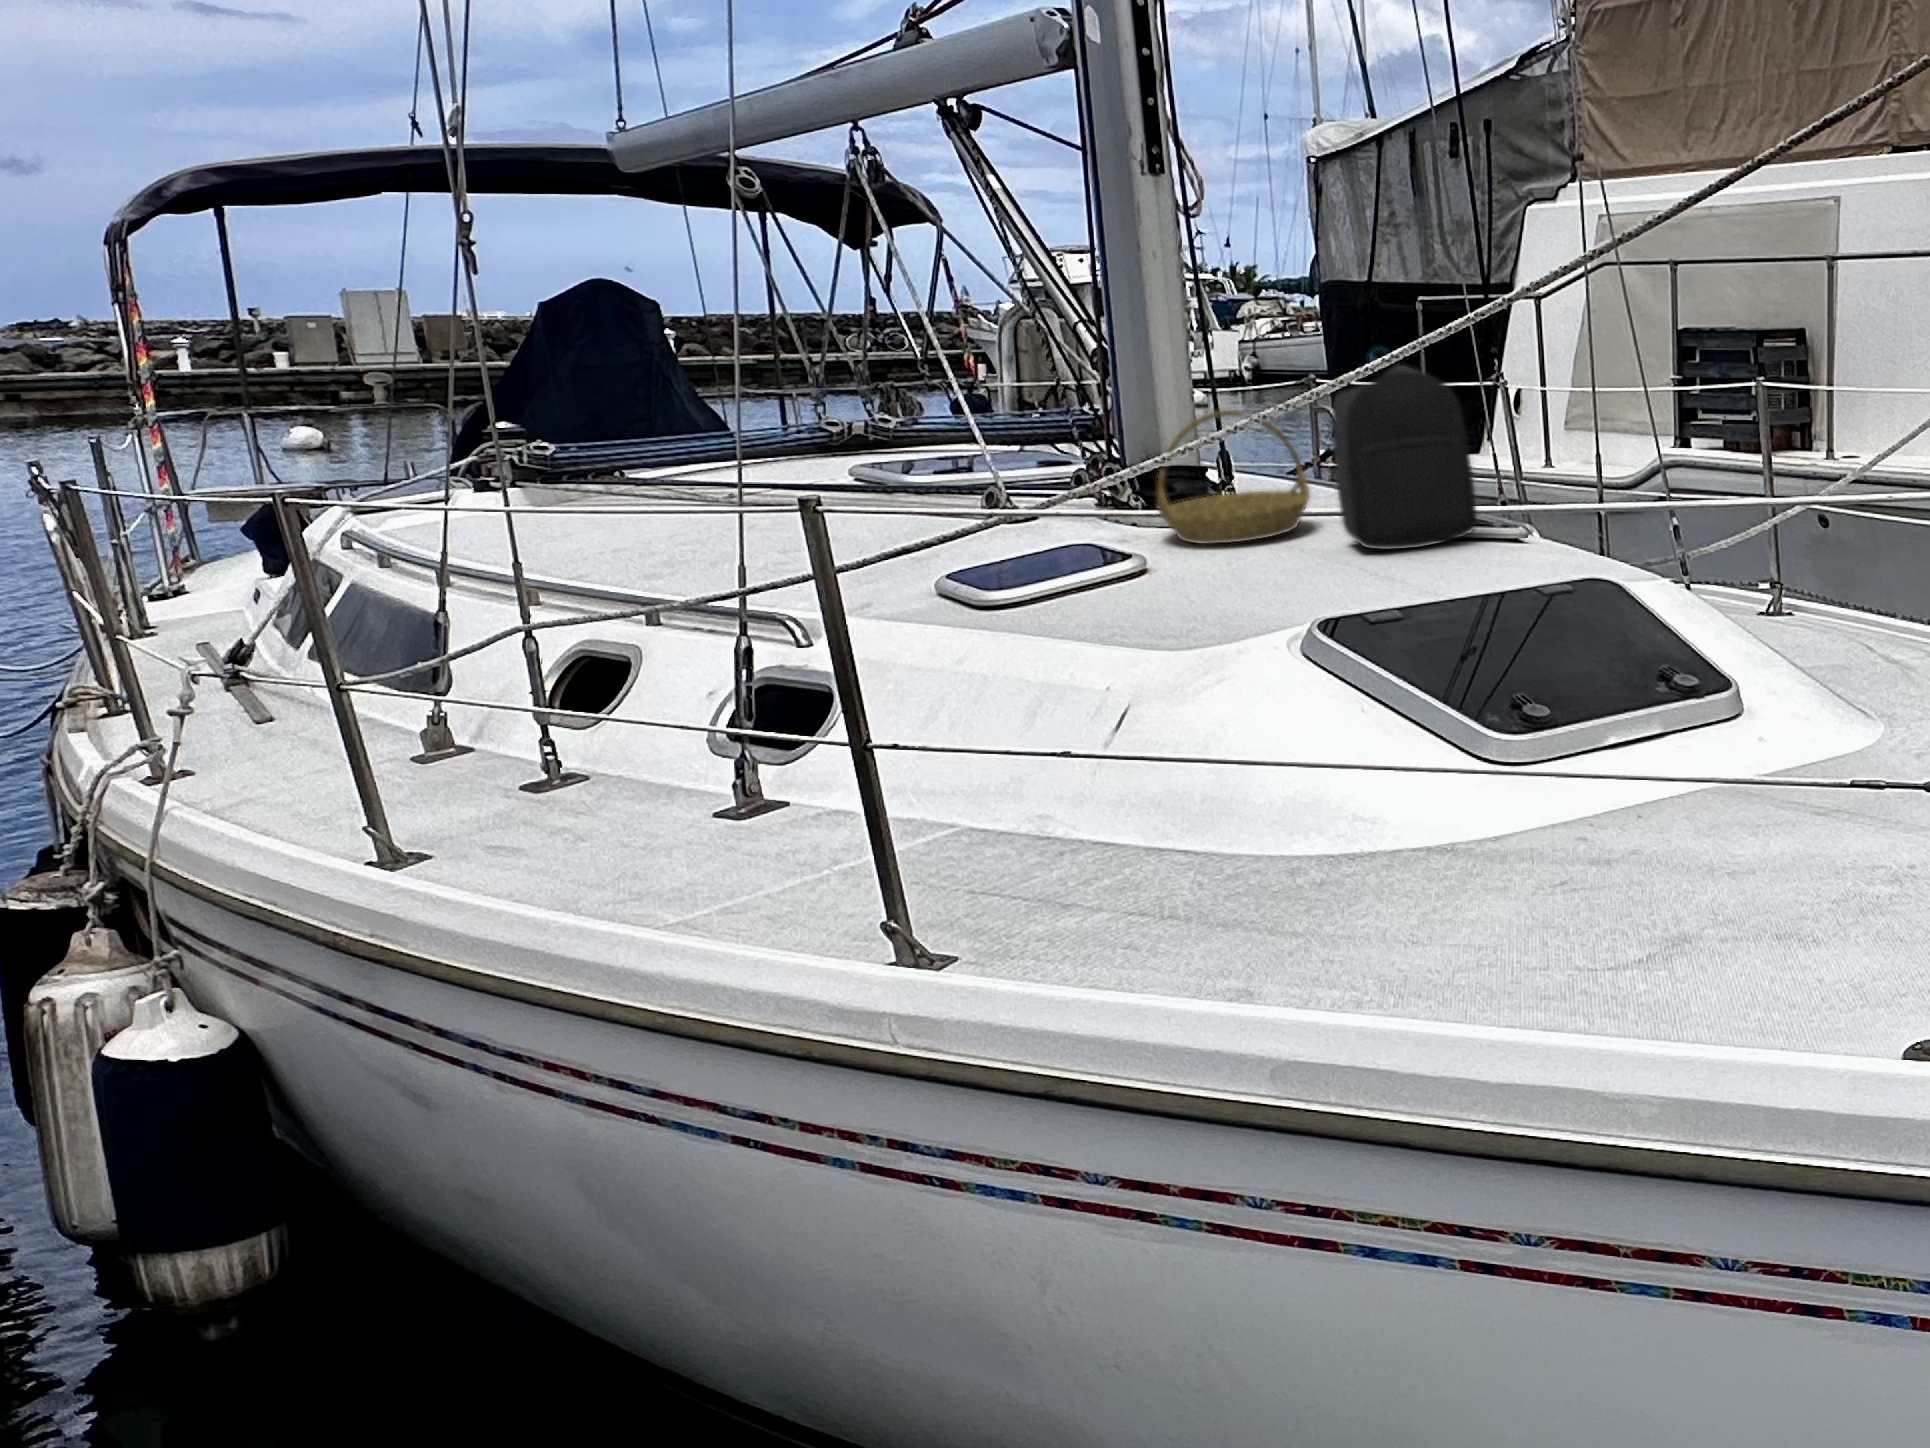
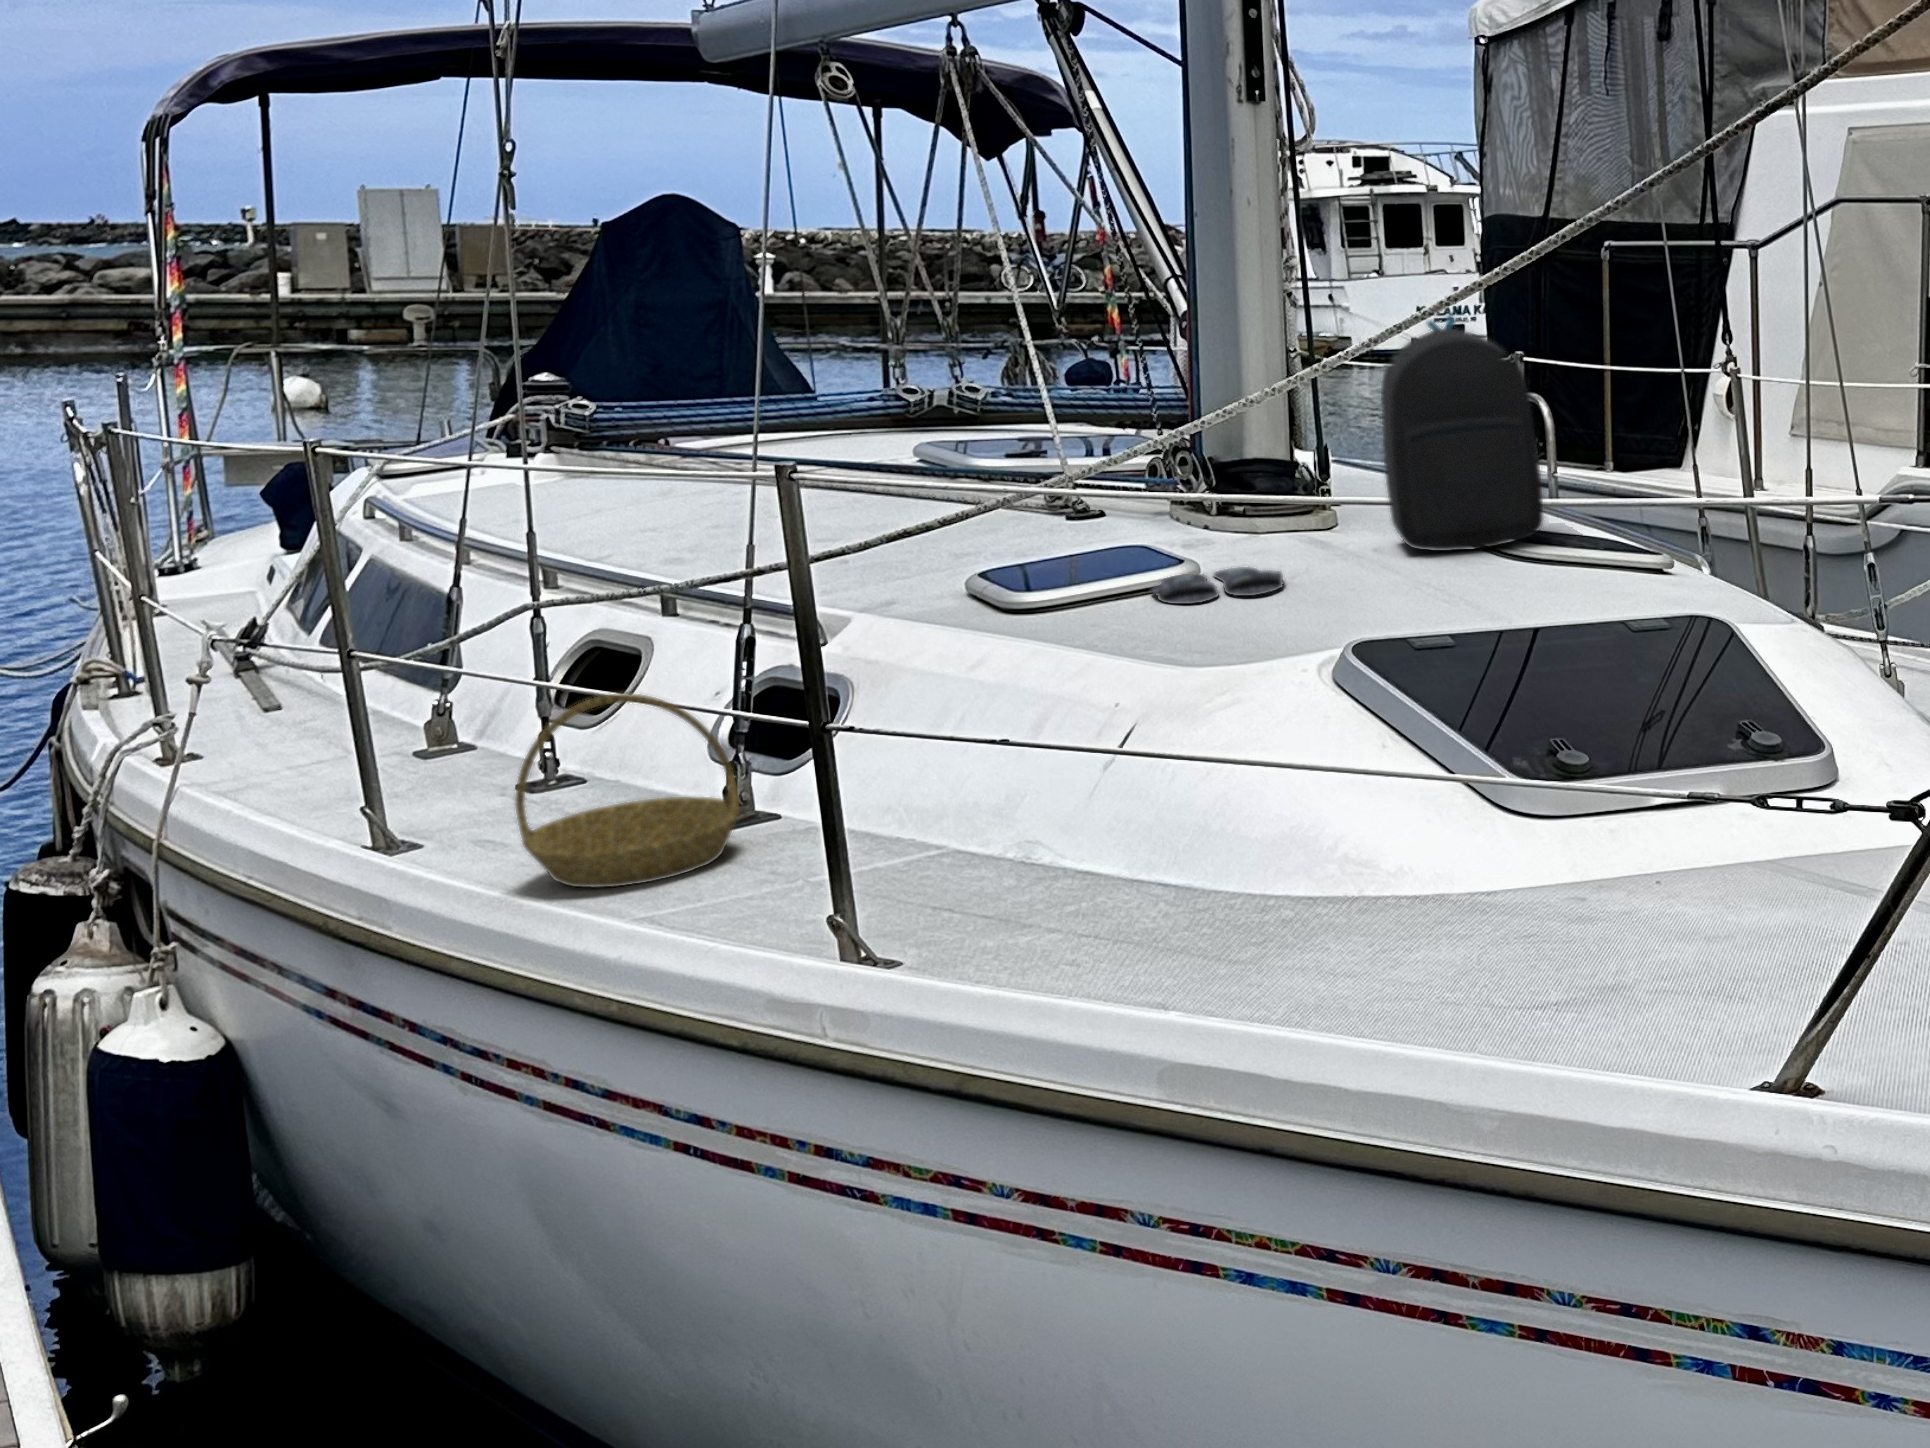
basket: present [1157,410,1310,544] -> present [515,693,740,888]
slippers: none [1141,568,1262,601] -> present [1152,567,1283,604]

